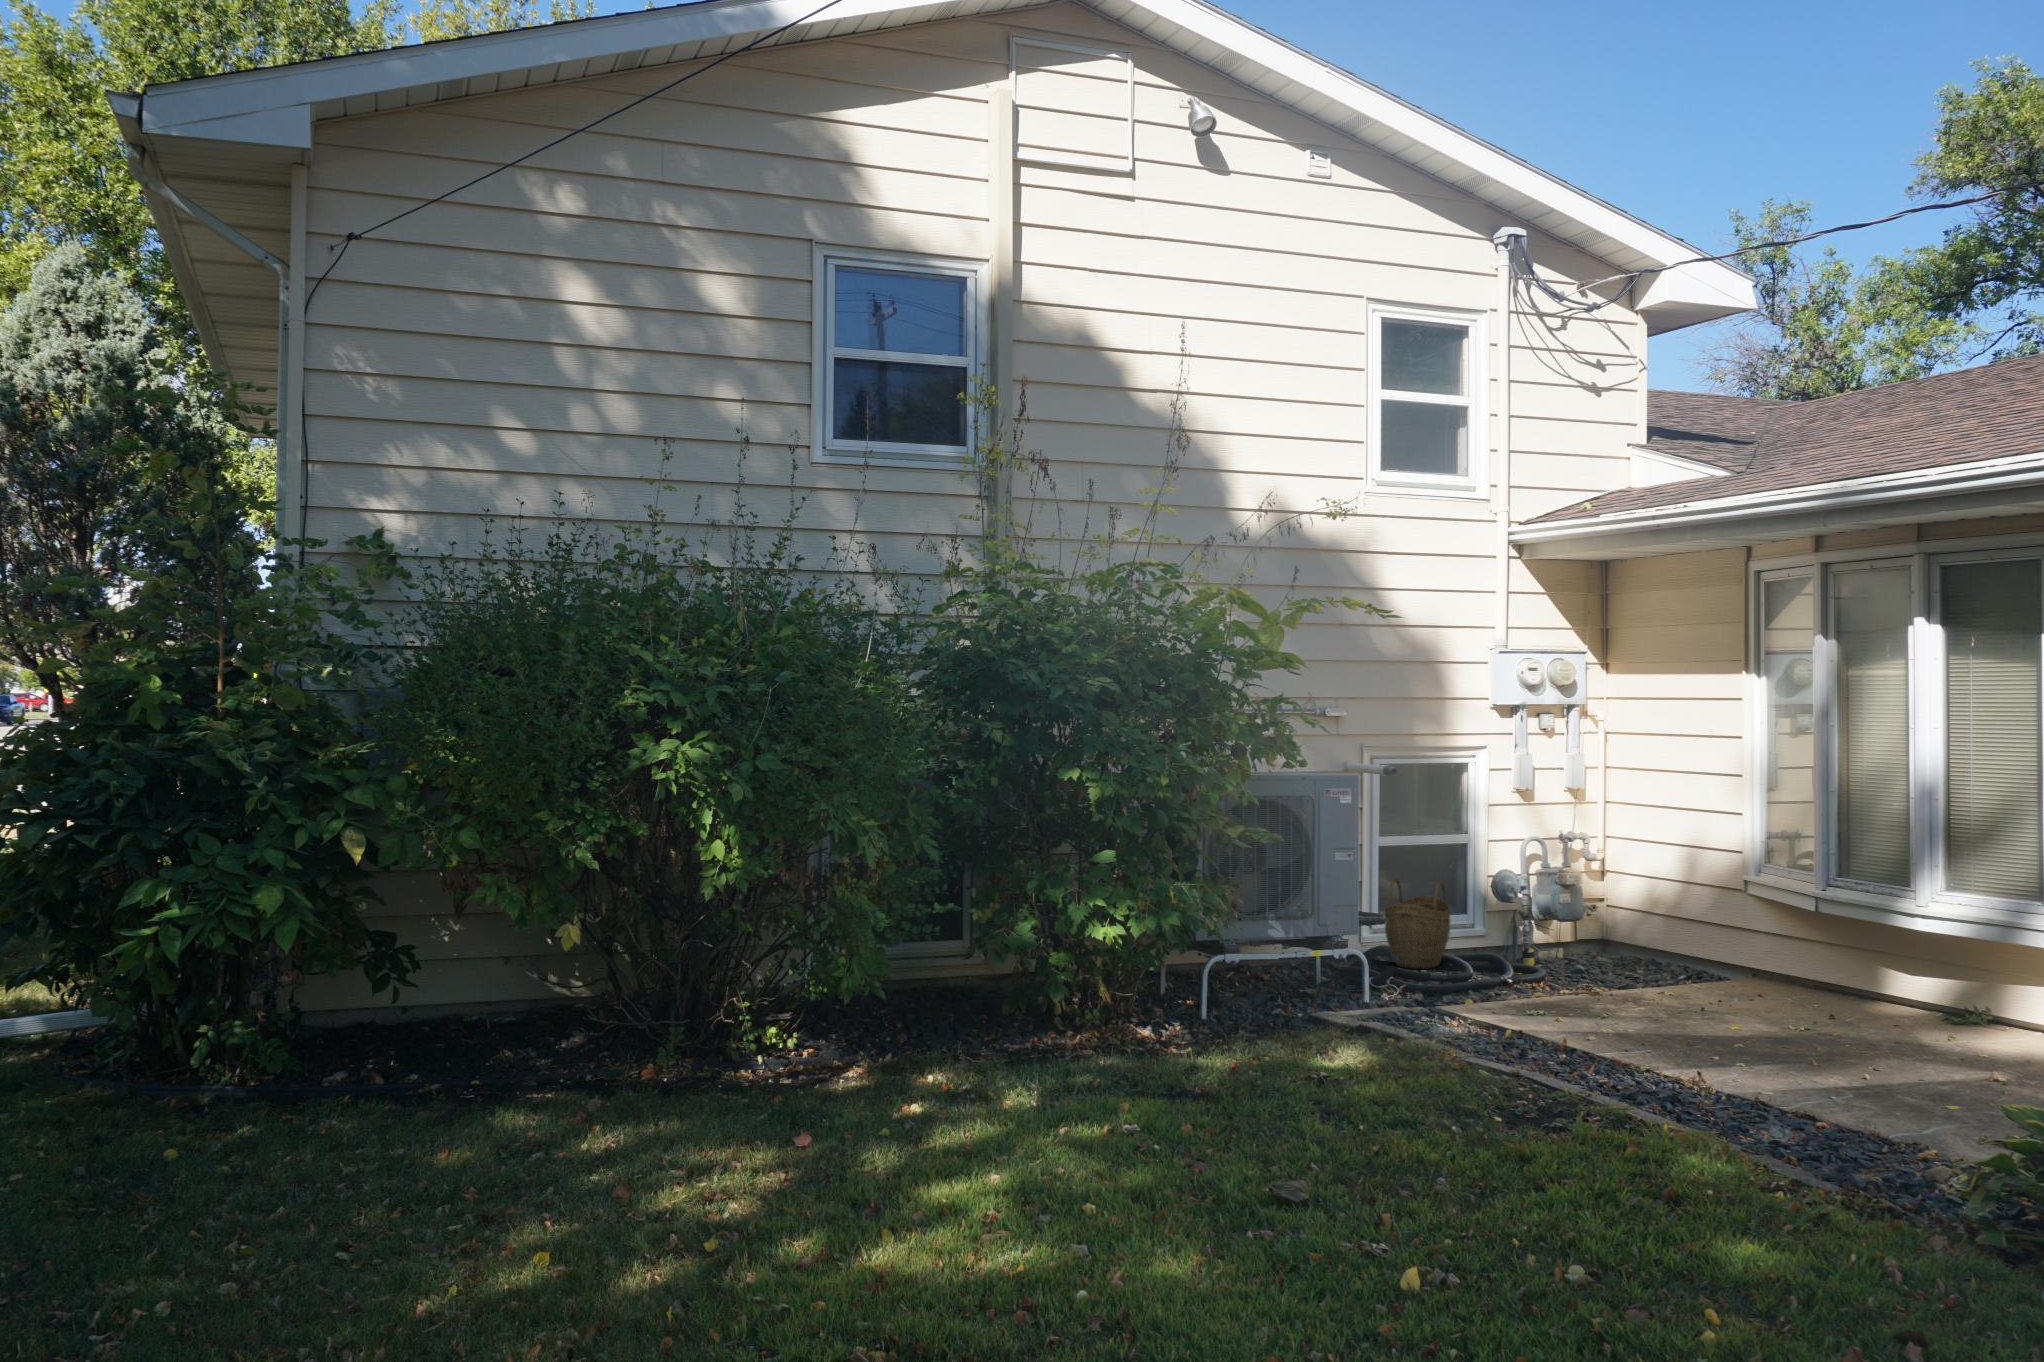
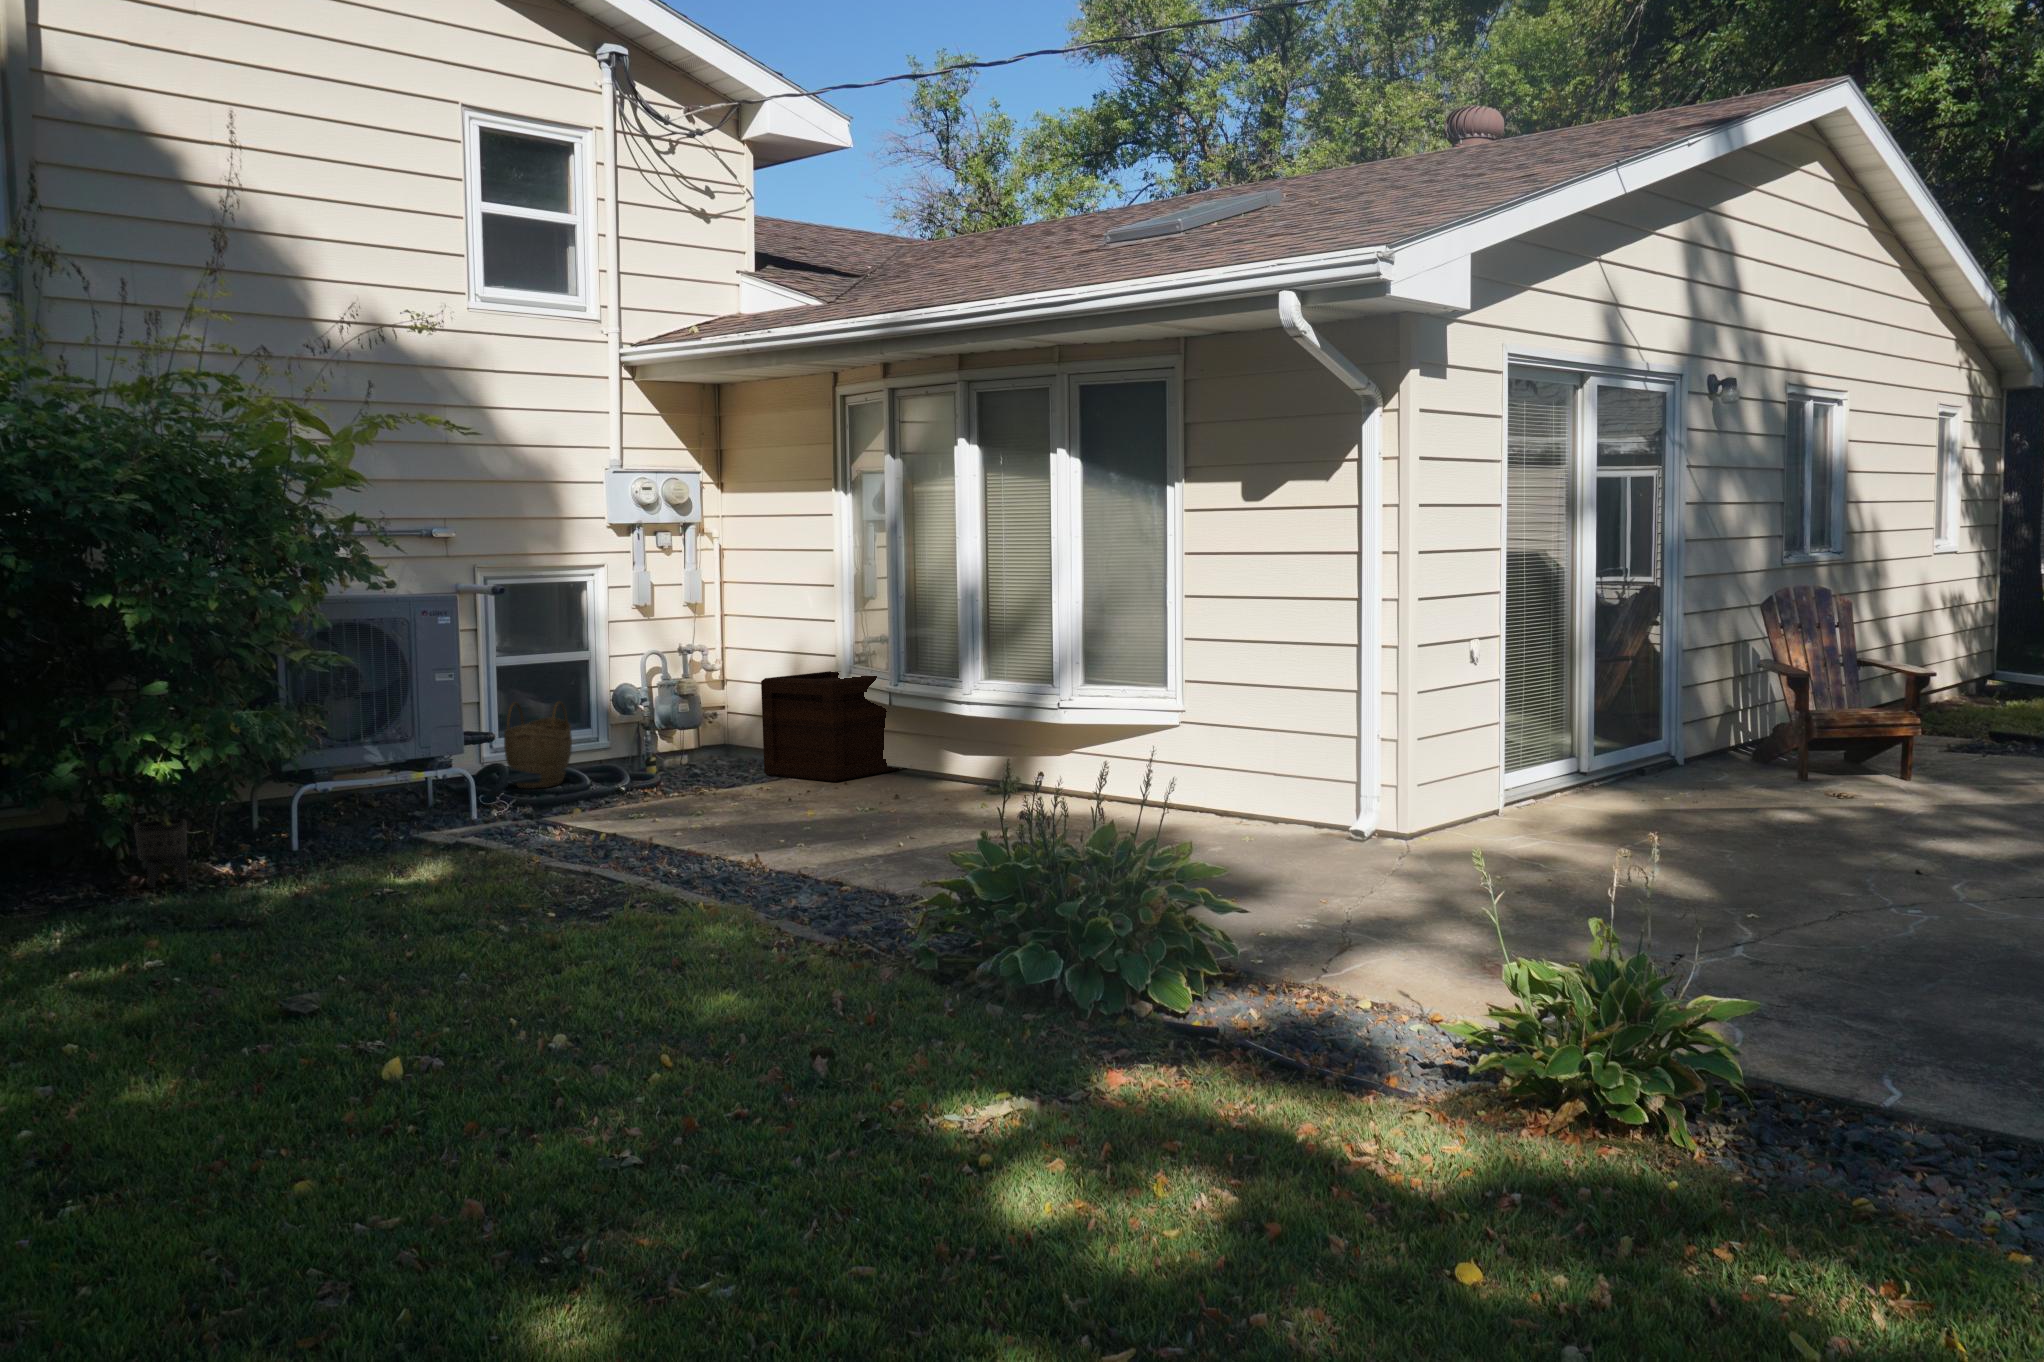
wooden crate: none [1660,869,1833,999] -> present [761,671,899,782]
planter: none [1081,979,1124,1045] -> present [135,819,187,888]

